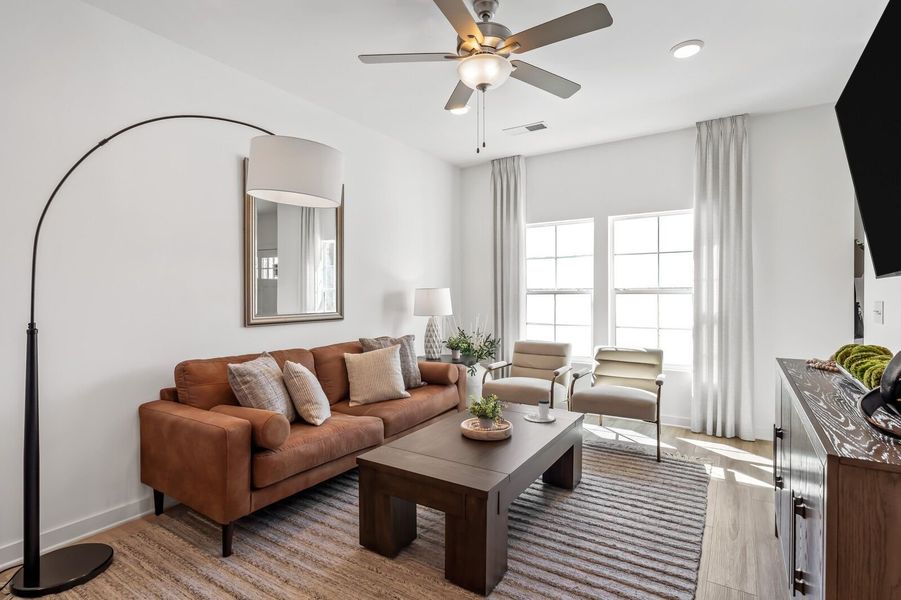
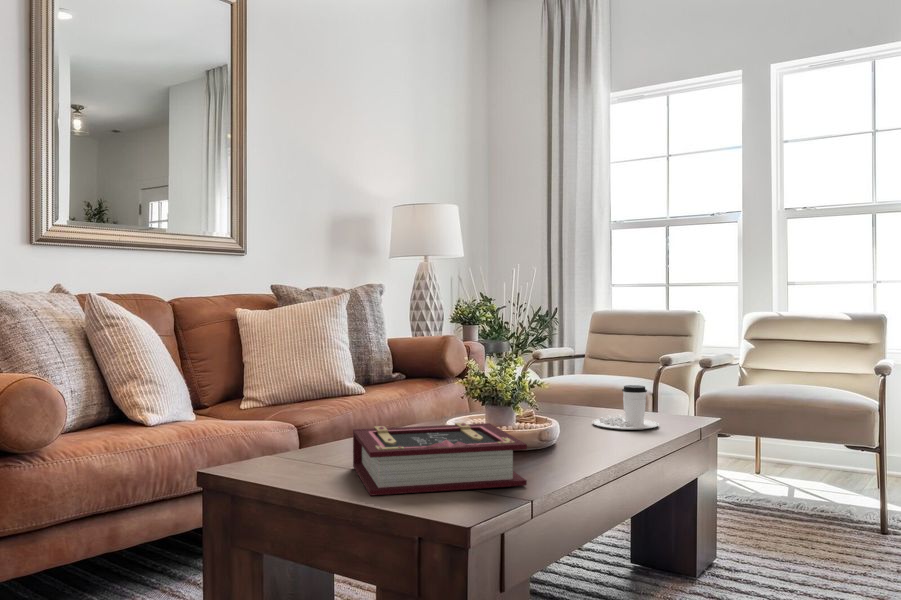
book: none [422,430,502,471] -> present [353,423,527,496]

